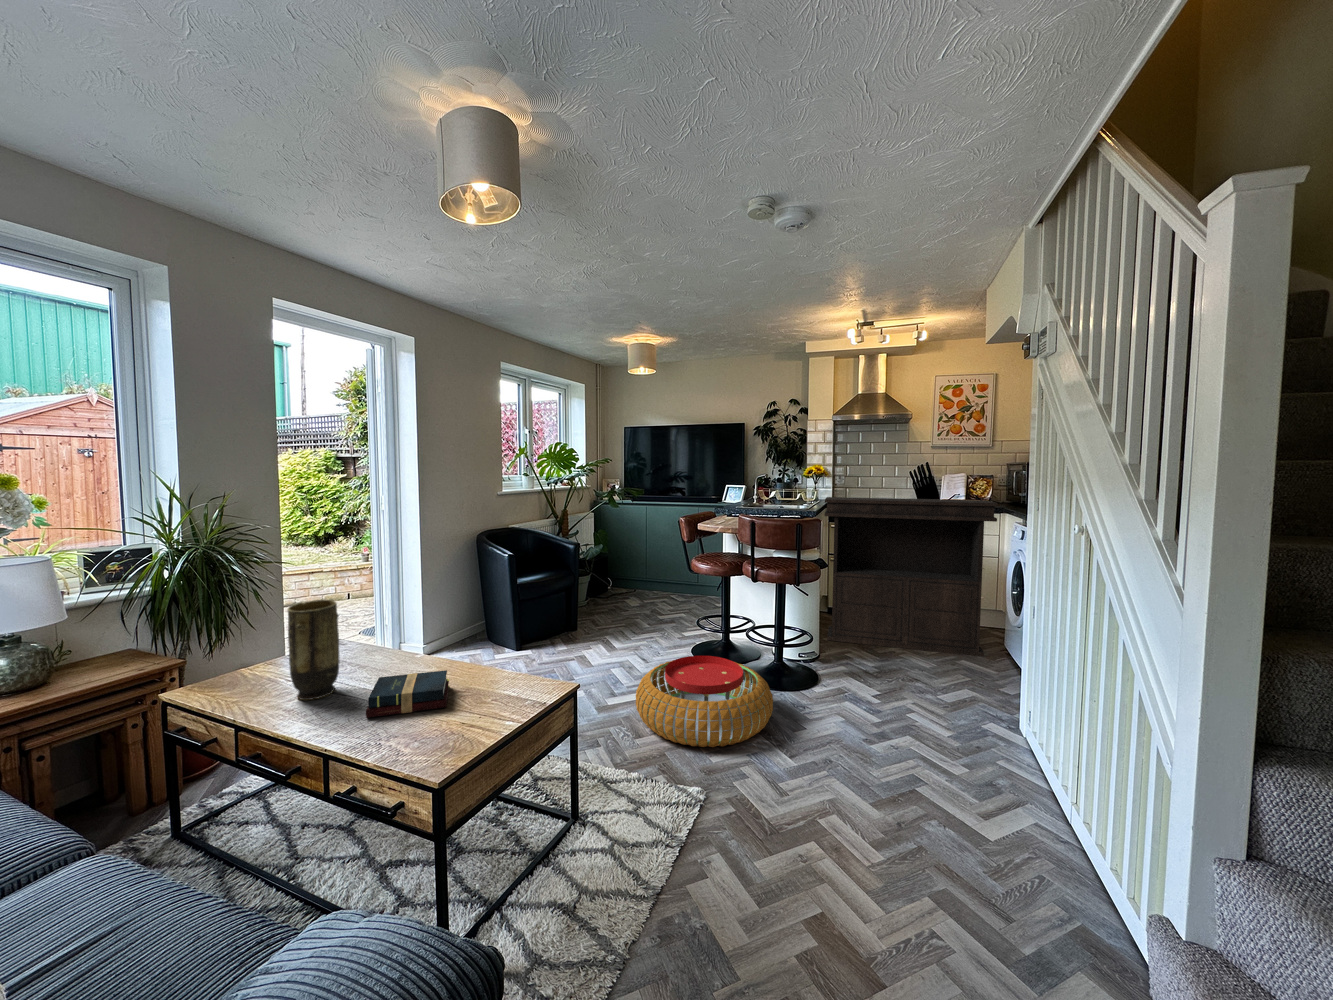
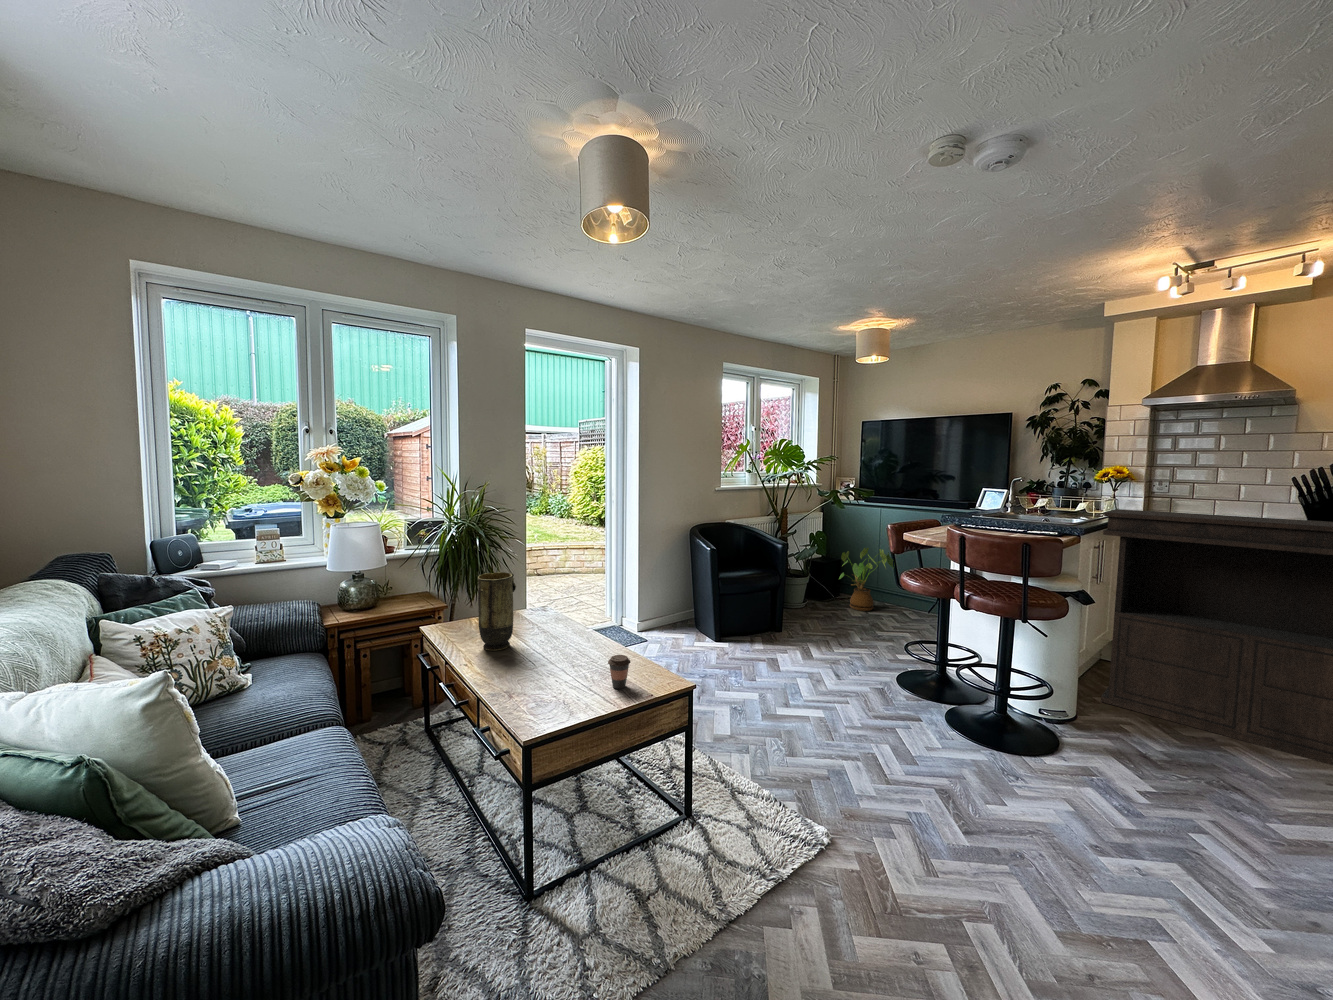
house plant: none [619,542,665,600] -> present [839,548,894,611]
pouf: present [636,656,773,747] -> none [794,682,963,795]
coffee cup: none [495,668,520,705] -> present [608,655,630,689]
hardback book: present [366,670,449,718] -> none [512,642,586,679]

